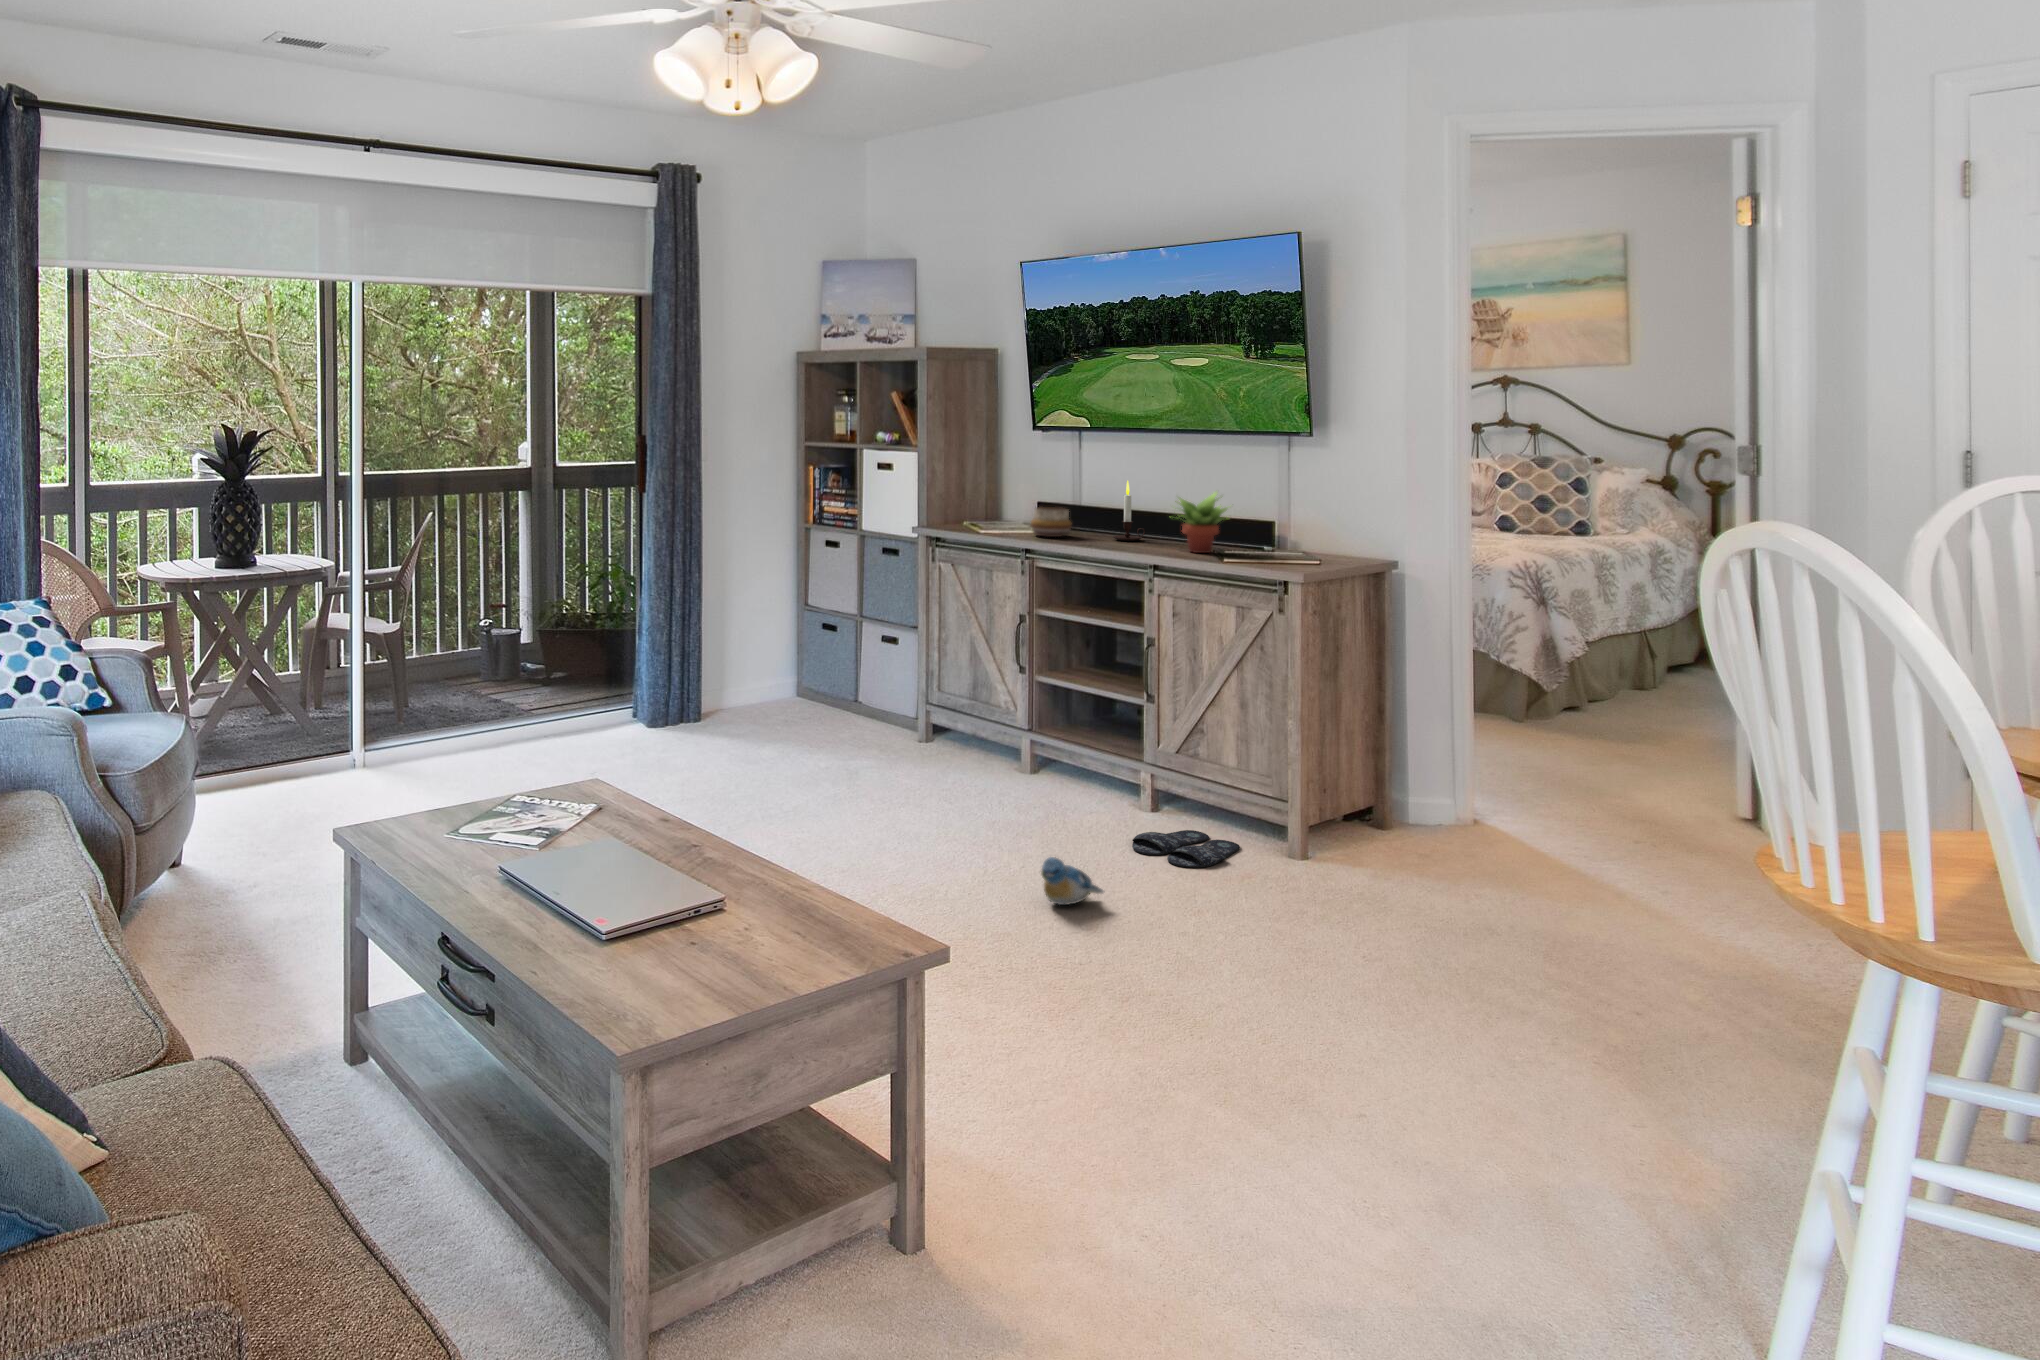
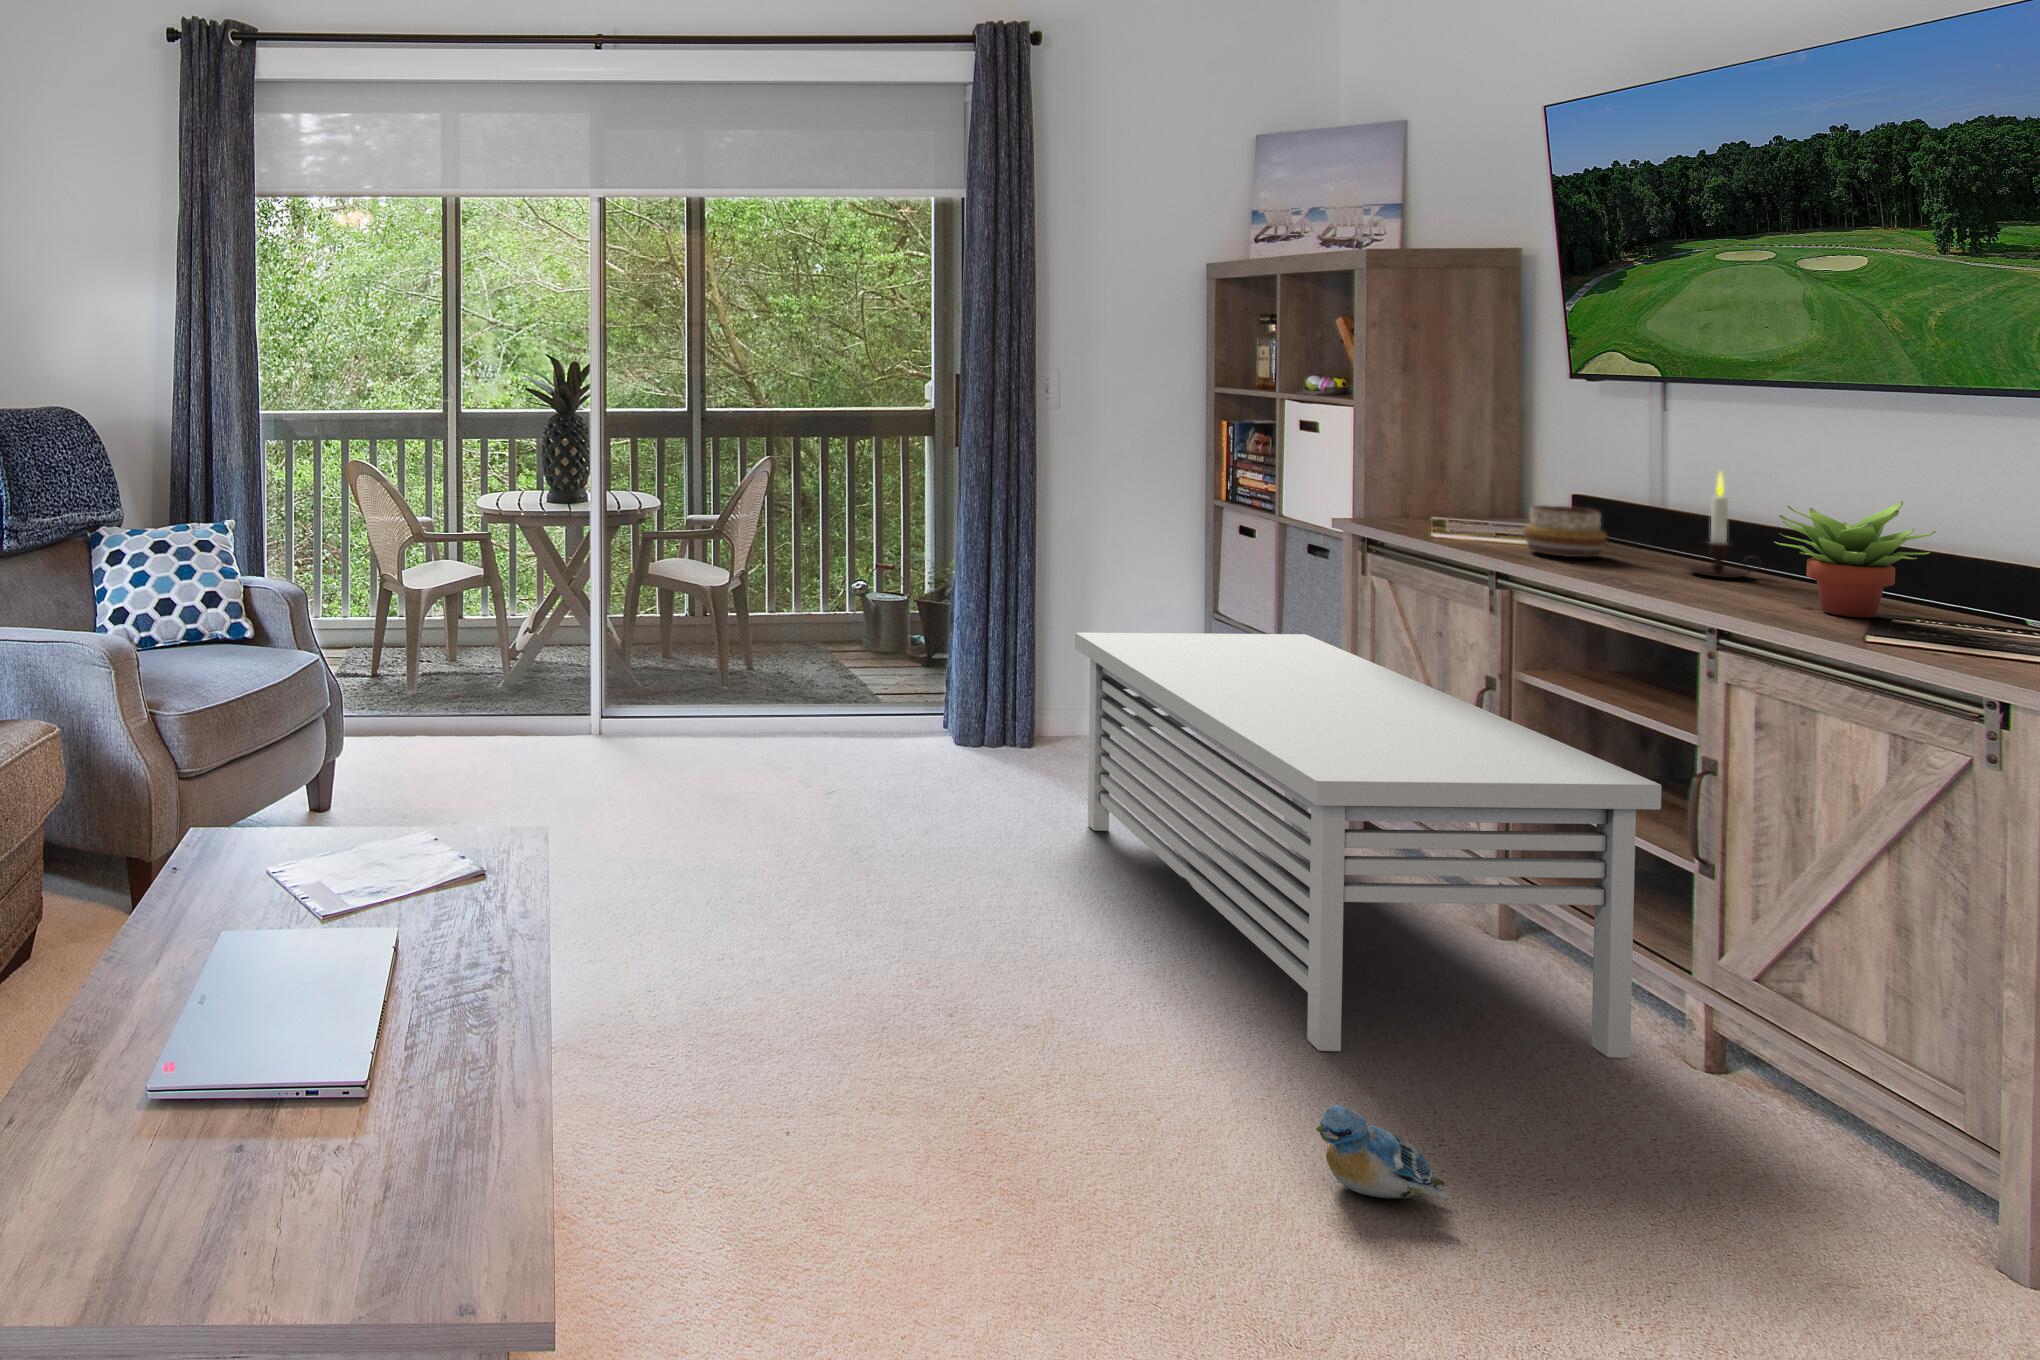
storage bench: none [767,606,1133,847] -> present [1075,632,1662,1058]
slippers: present [1132,830,1240,868] -> none [1603,1105,1868,1214]

